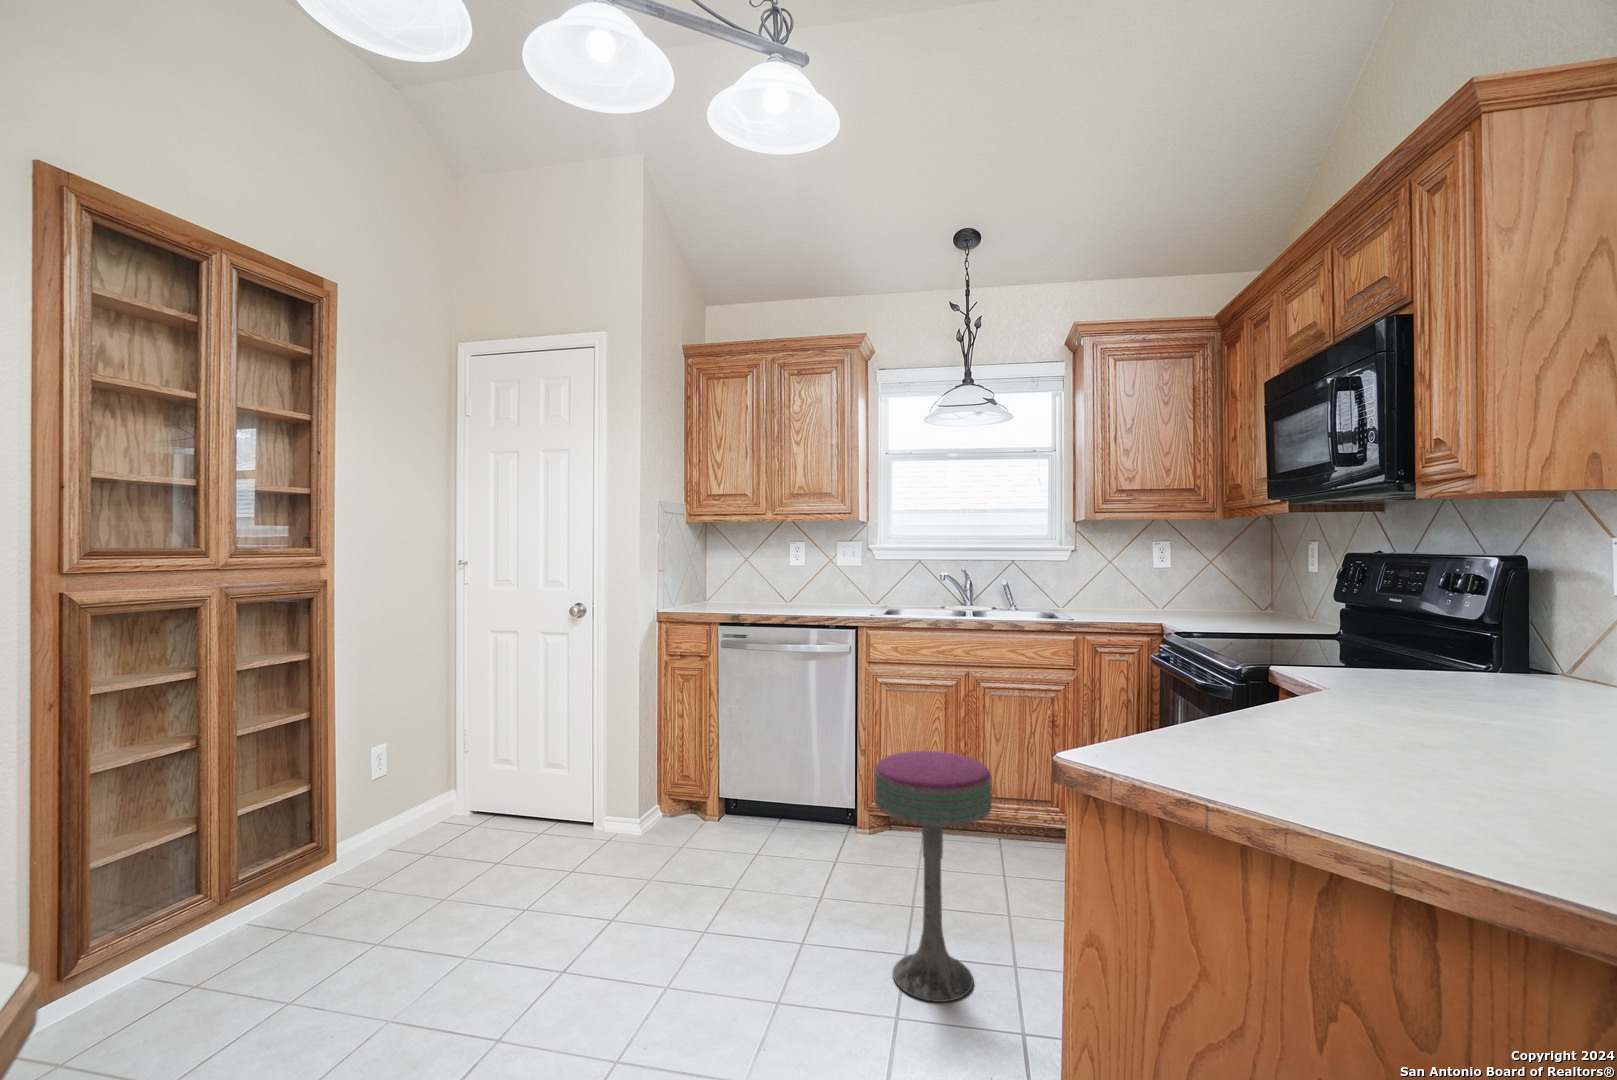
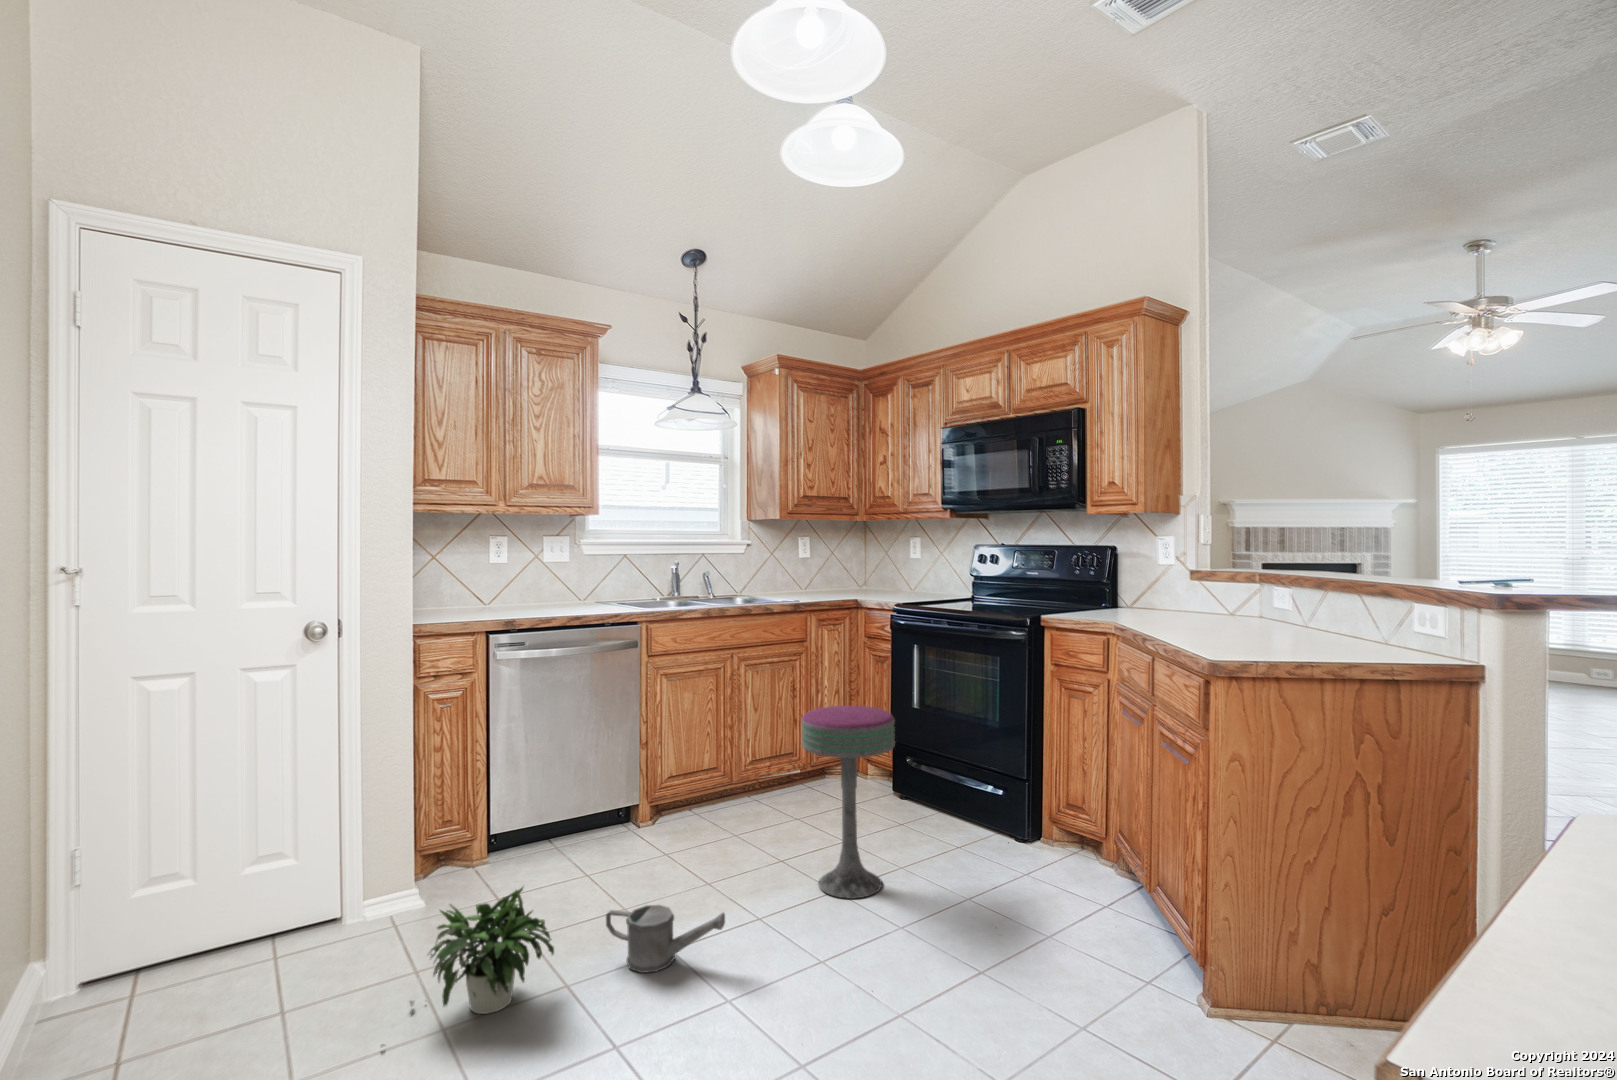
potted plant: none [470,838,607,939] -> present [381,887,554,1047]
watering can: none [649,893,708,969] -> present [606,905,725,973]

